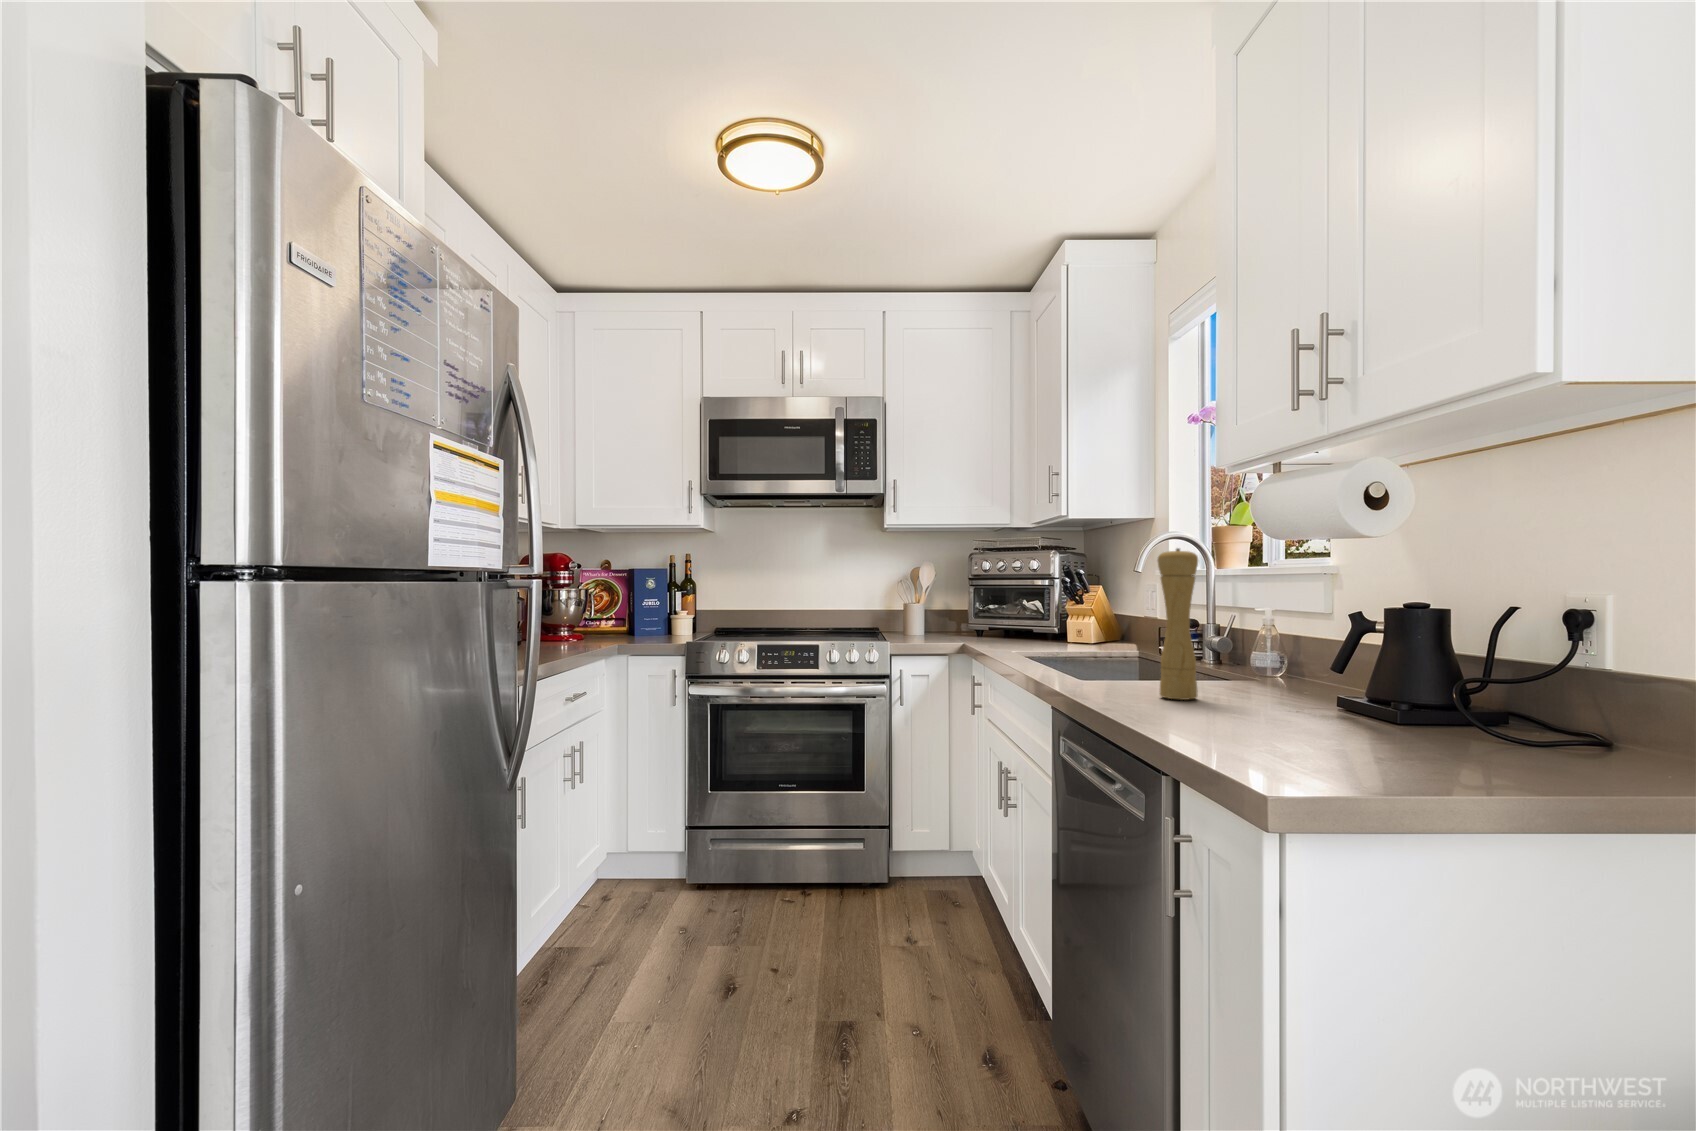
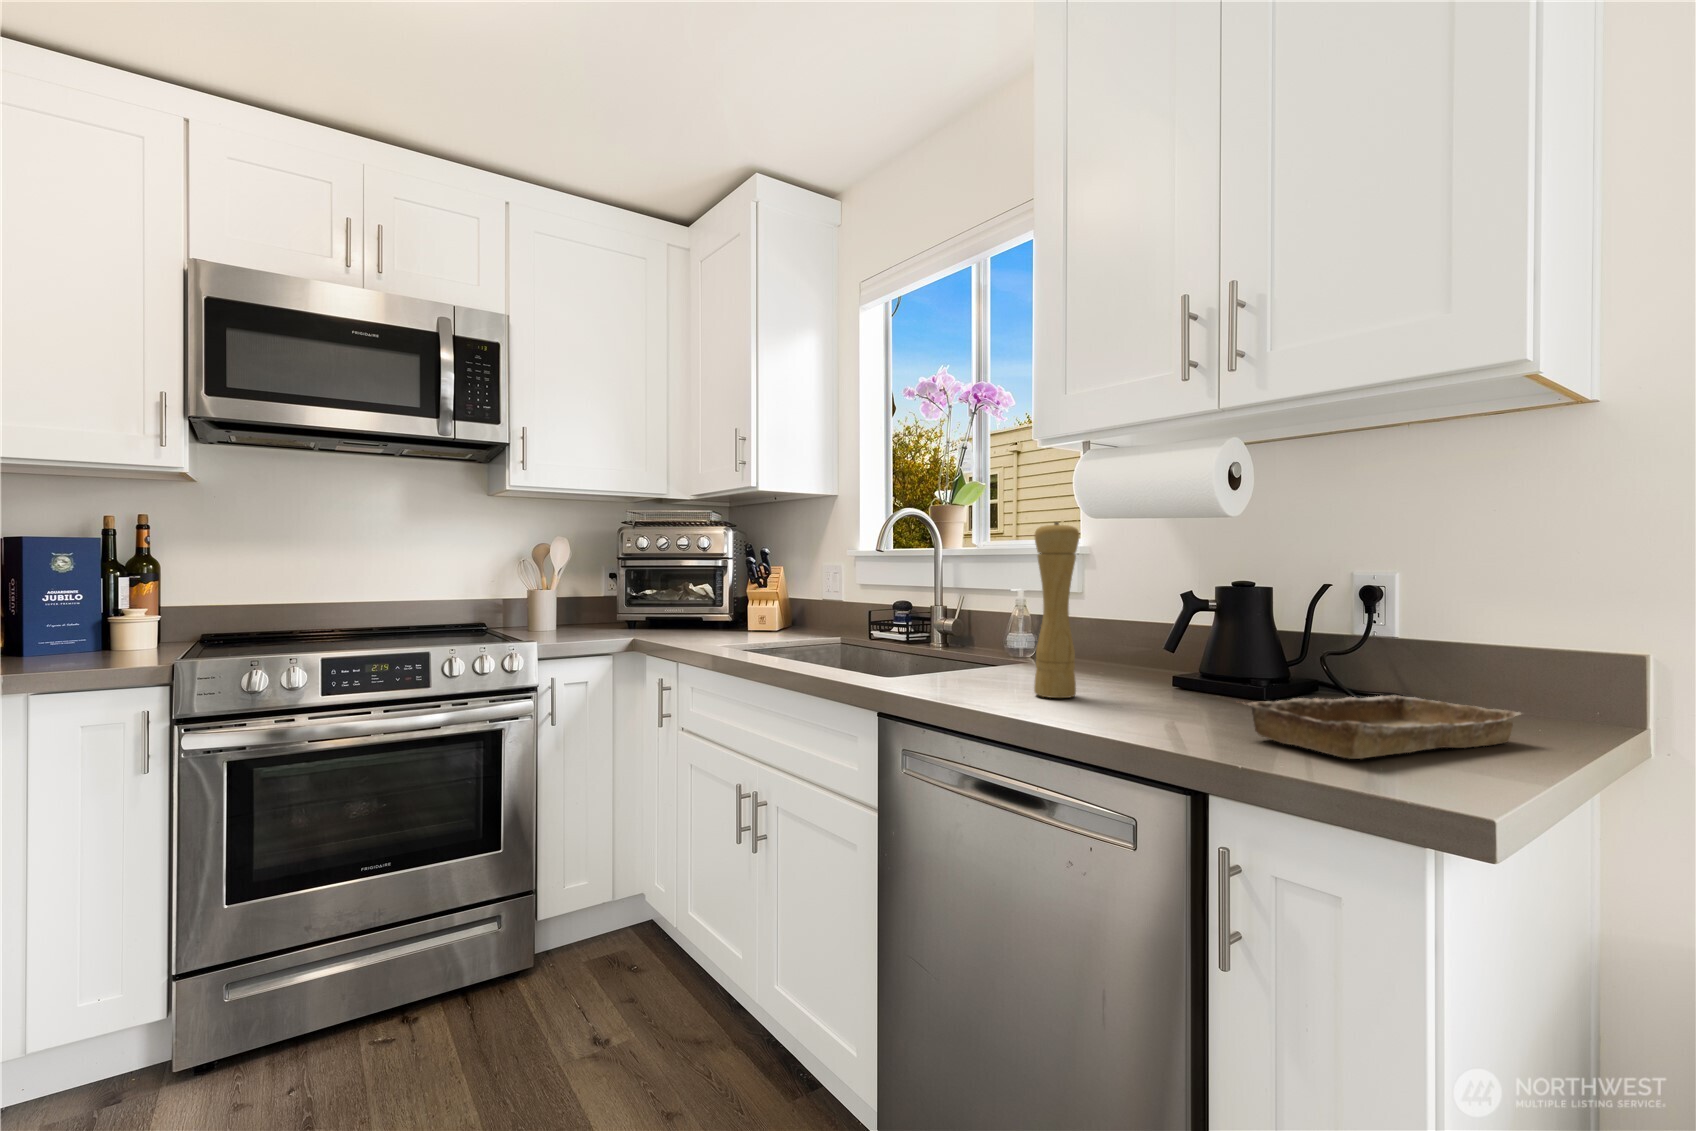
tray: none [1223,699,1502,758] -> present [1244,695,1521,759]

